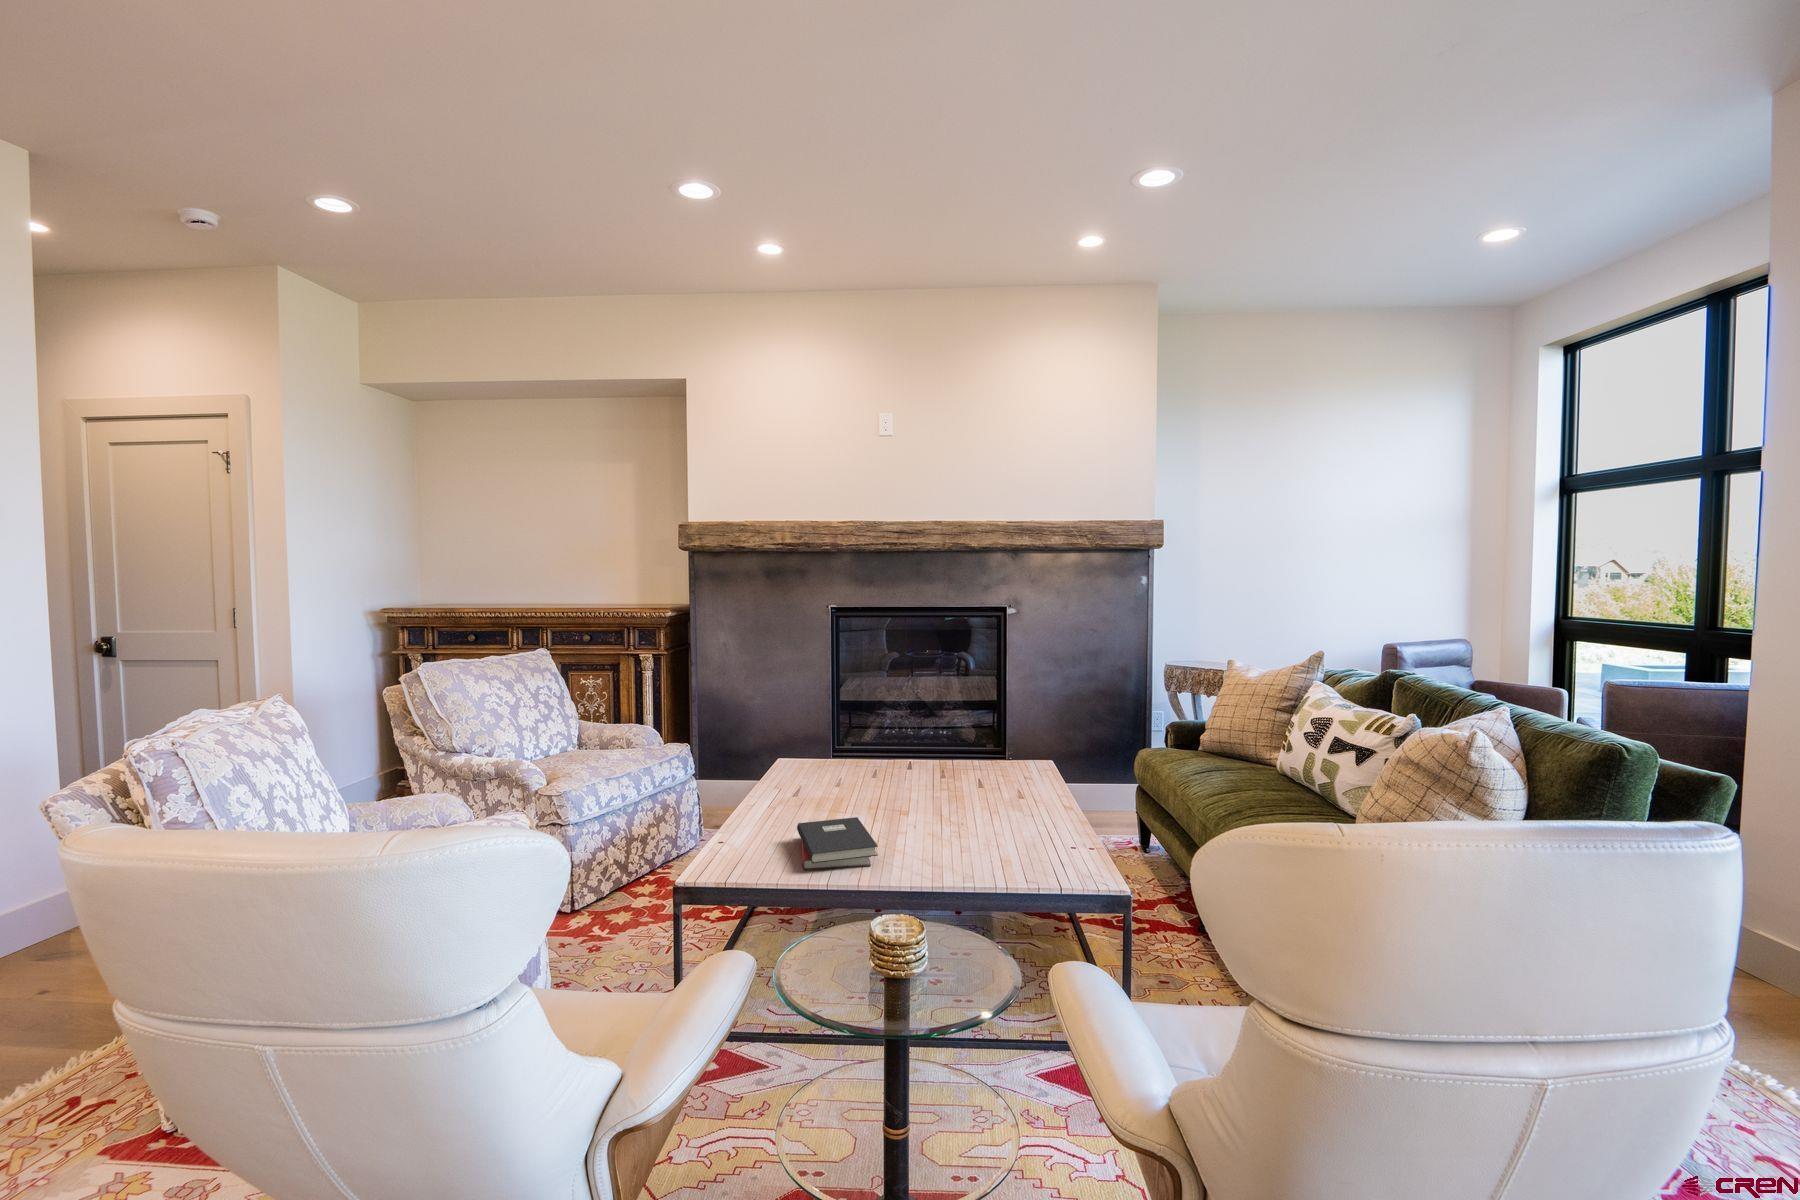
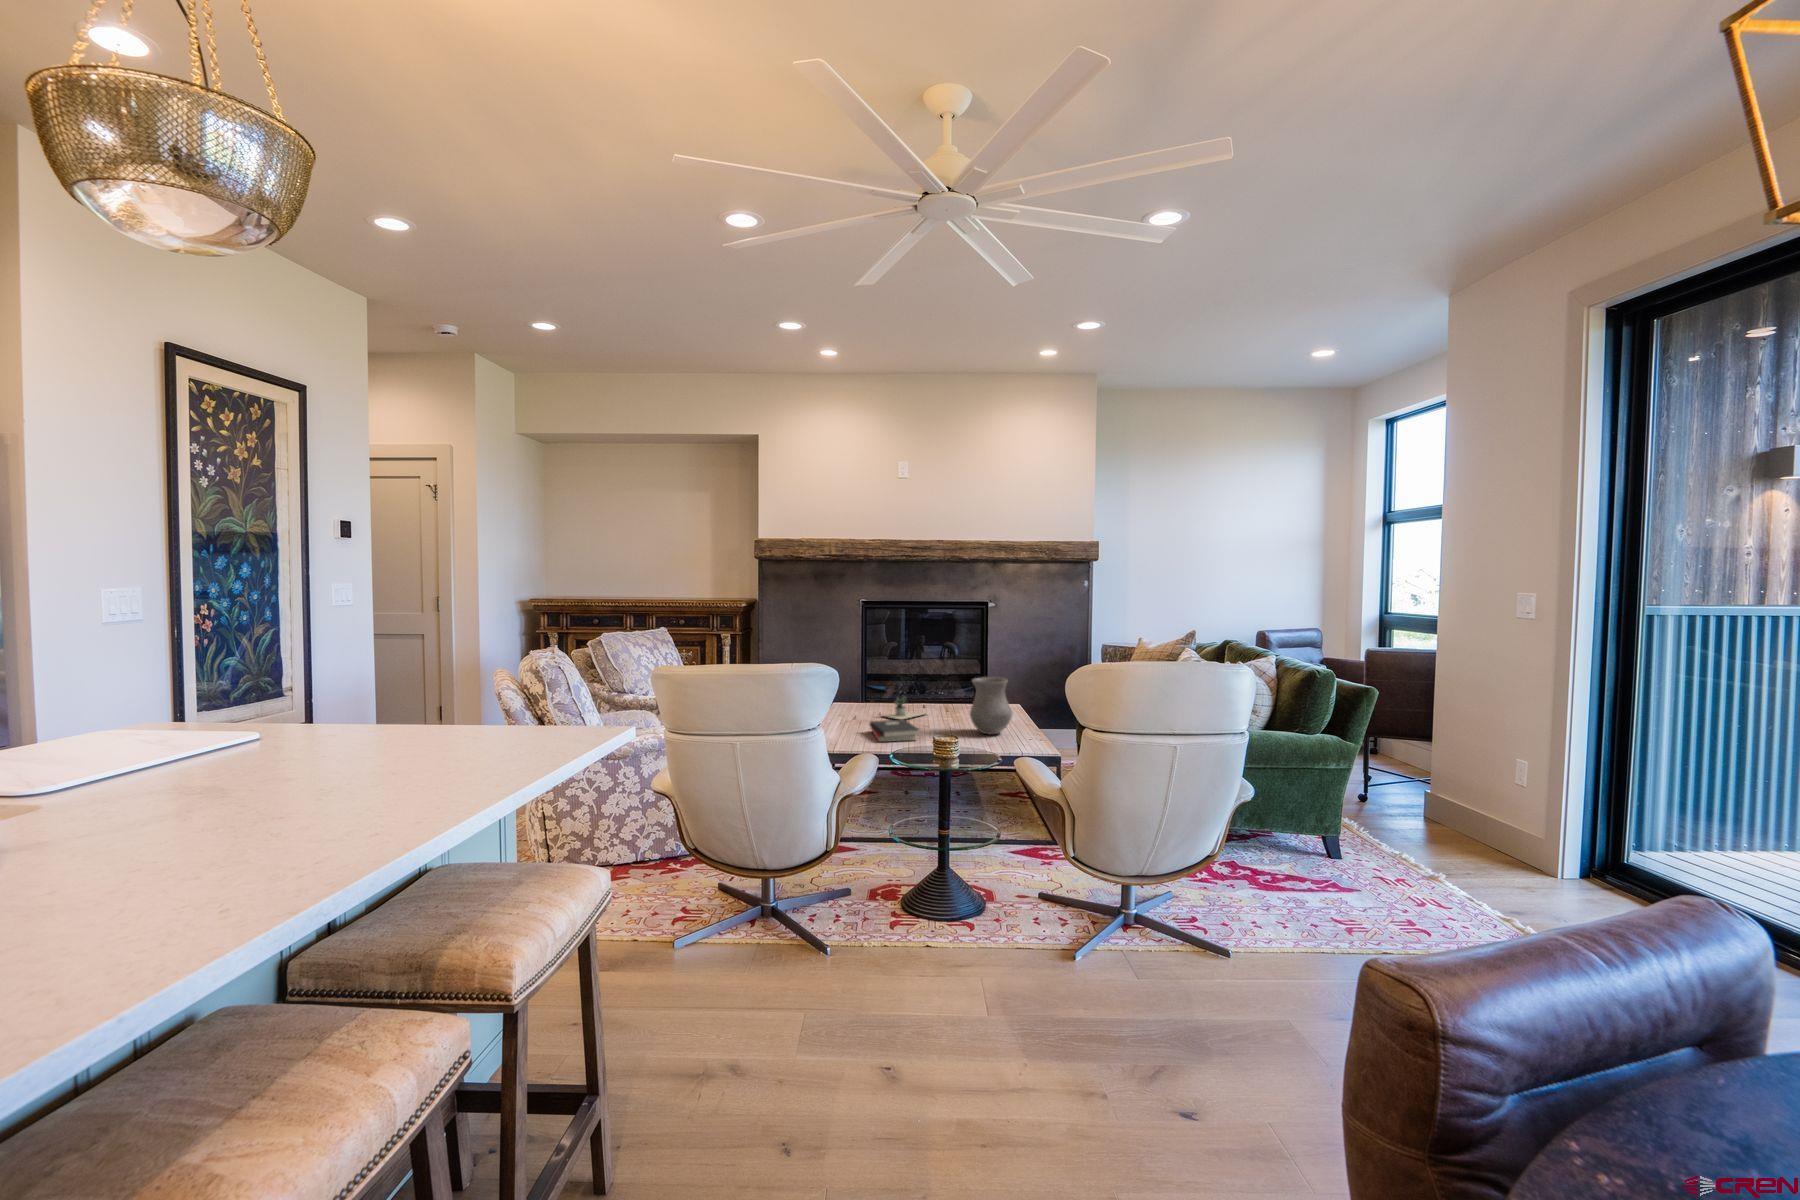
vase: none [969,744,1041,846] -> present [970,677,1012,734]
potted plant: none [830,763,927,807] -> present [885,696,924,719]

